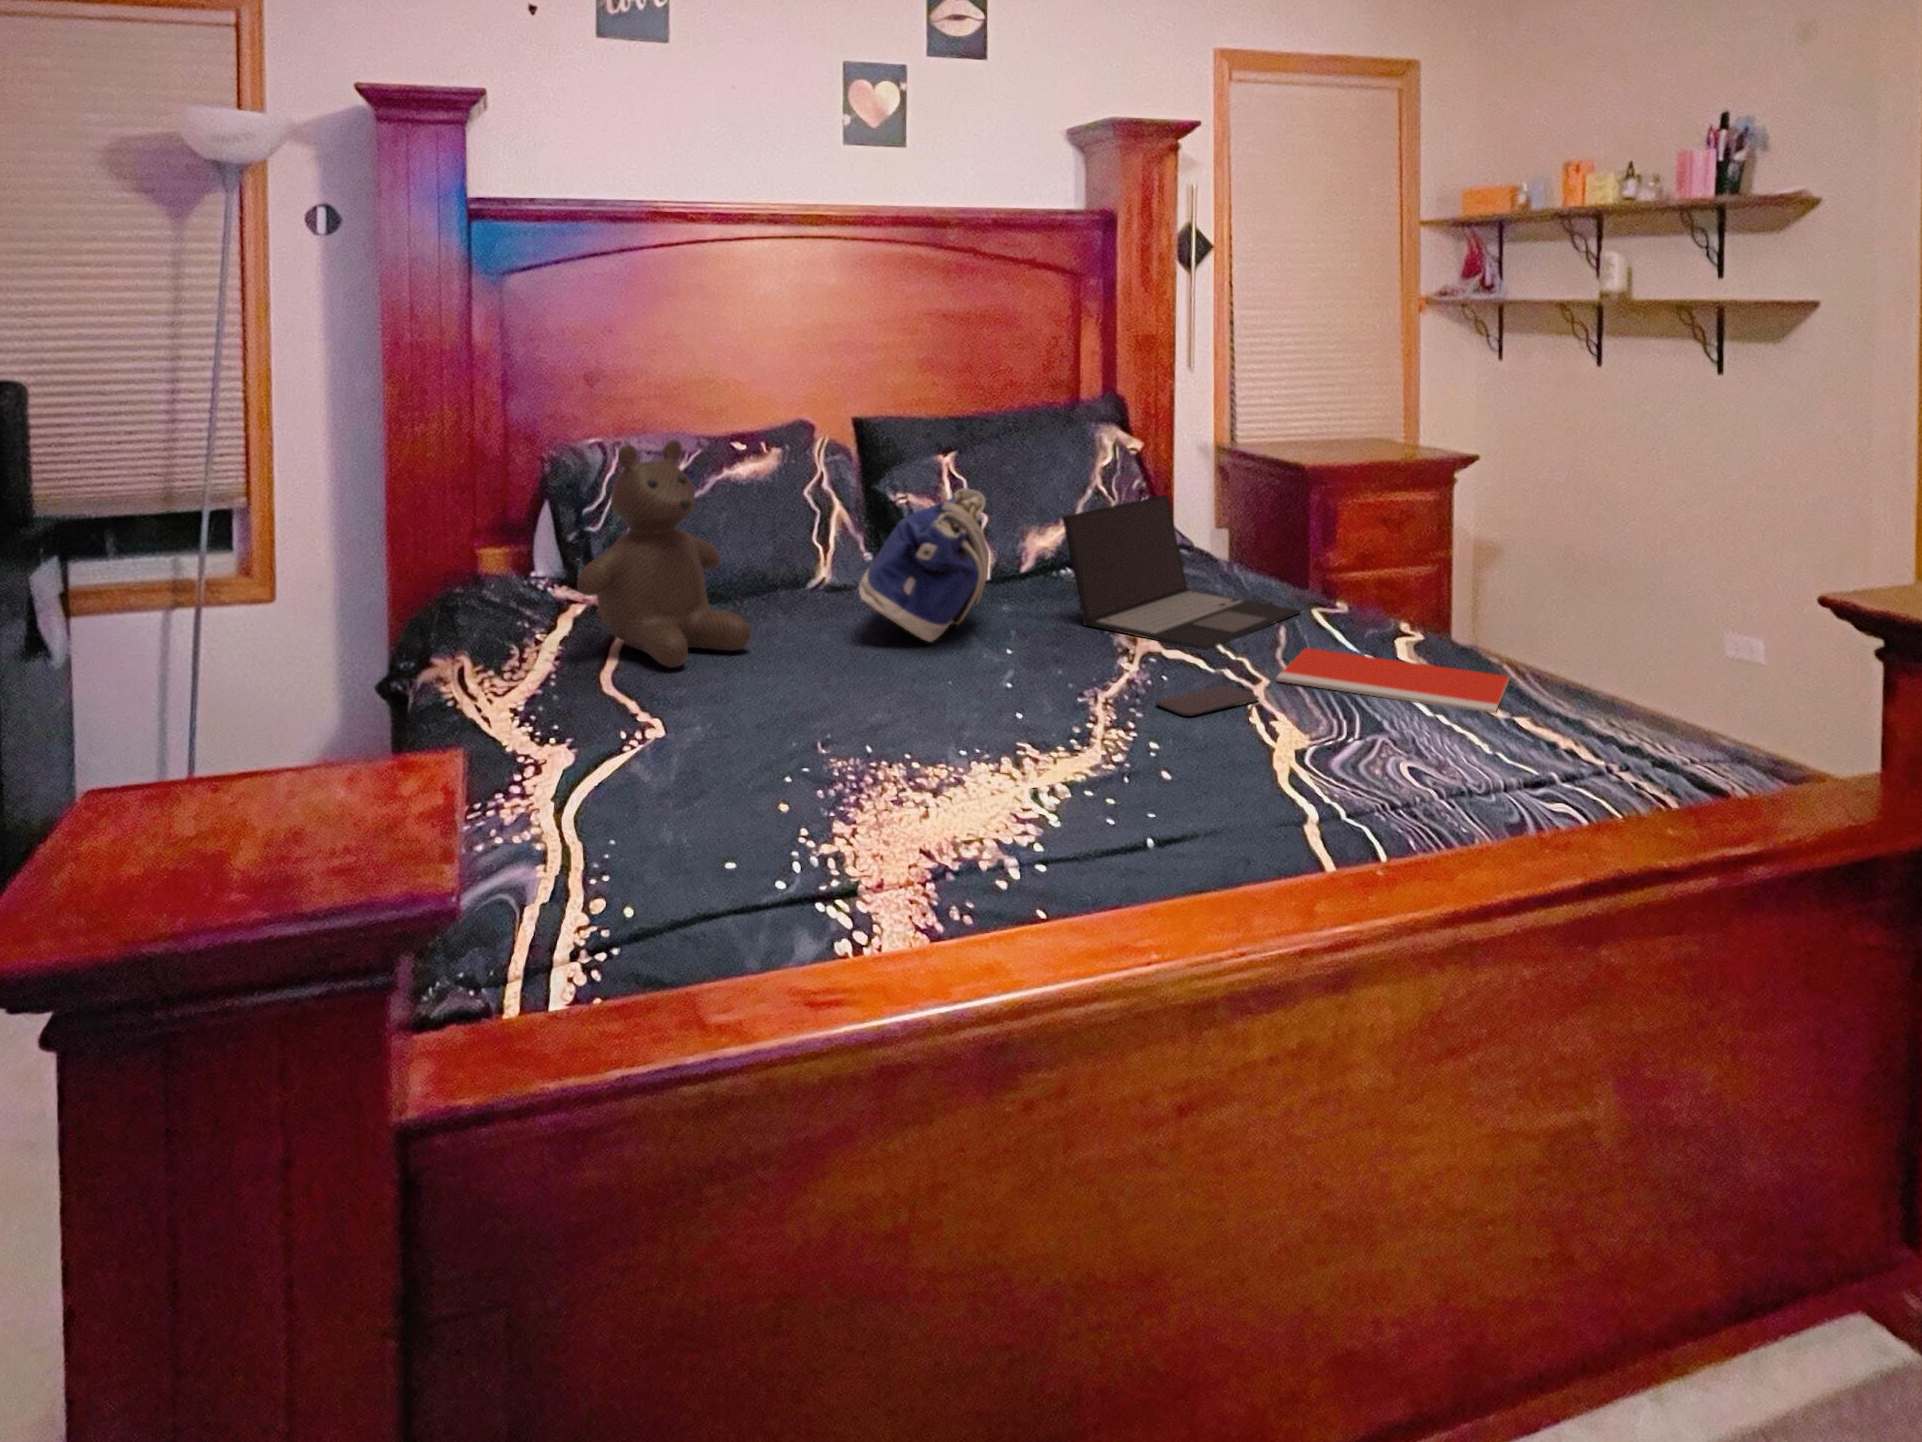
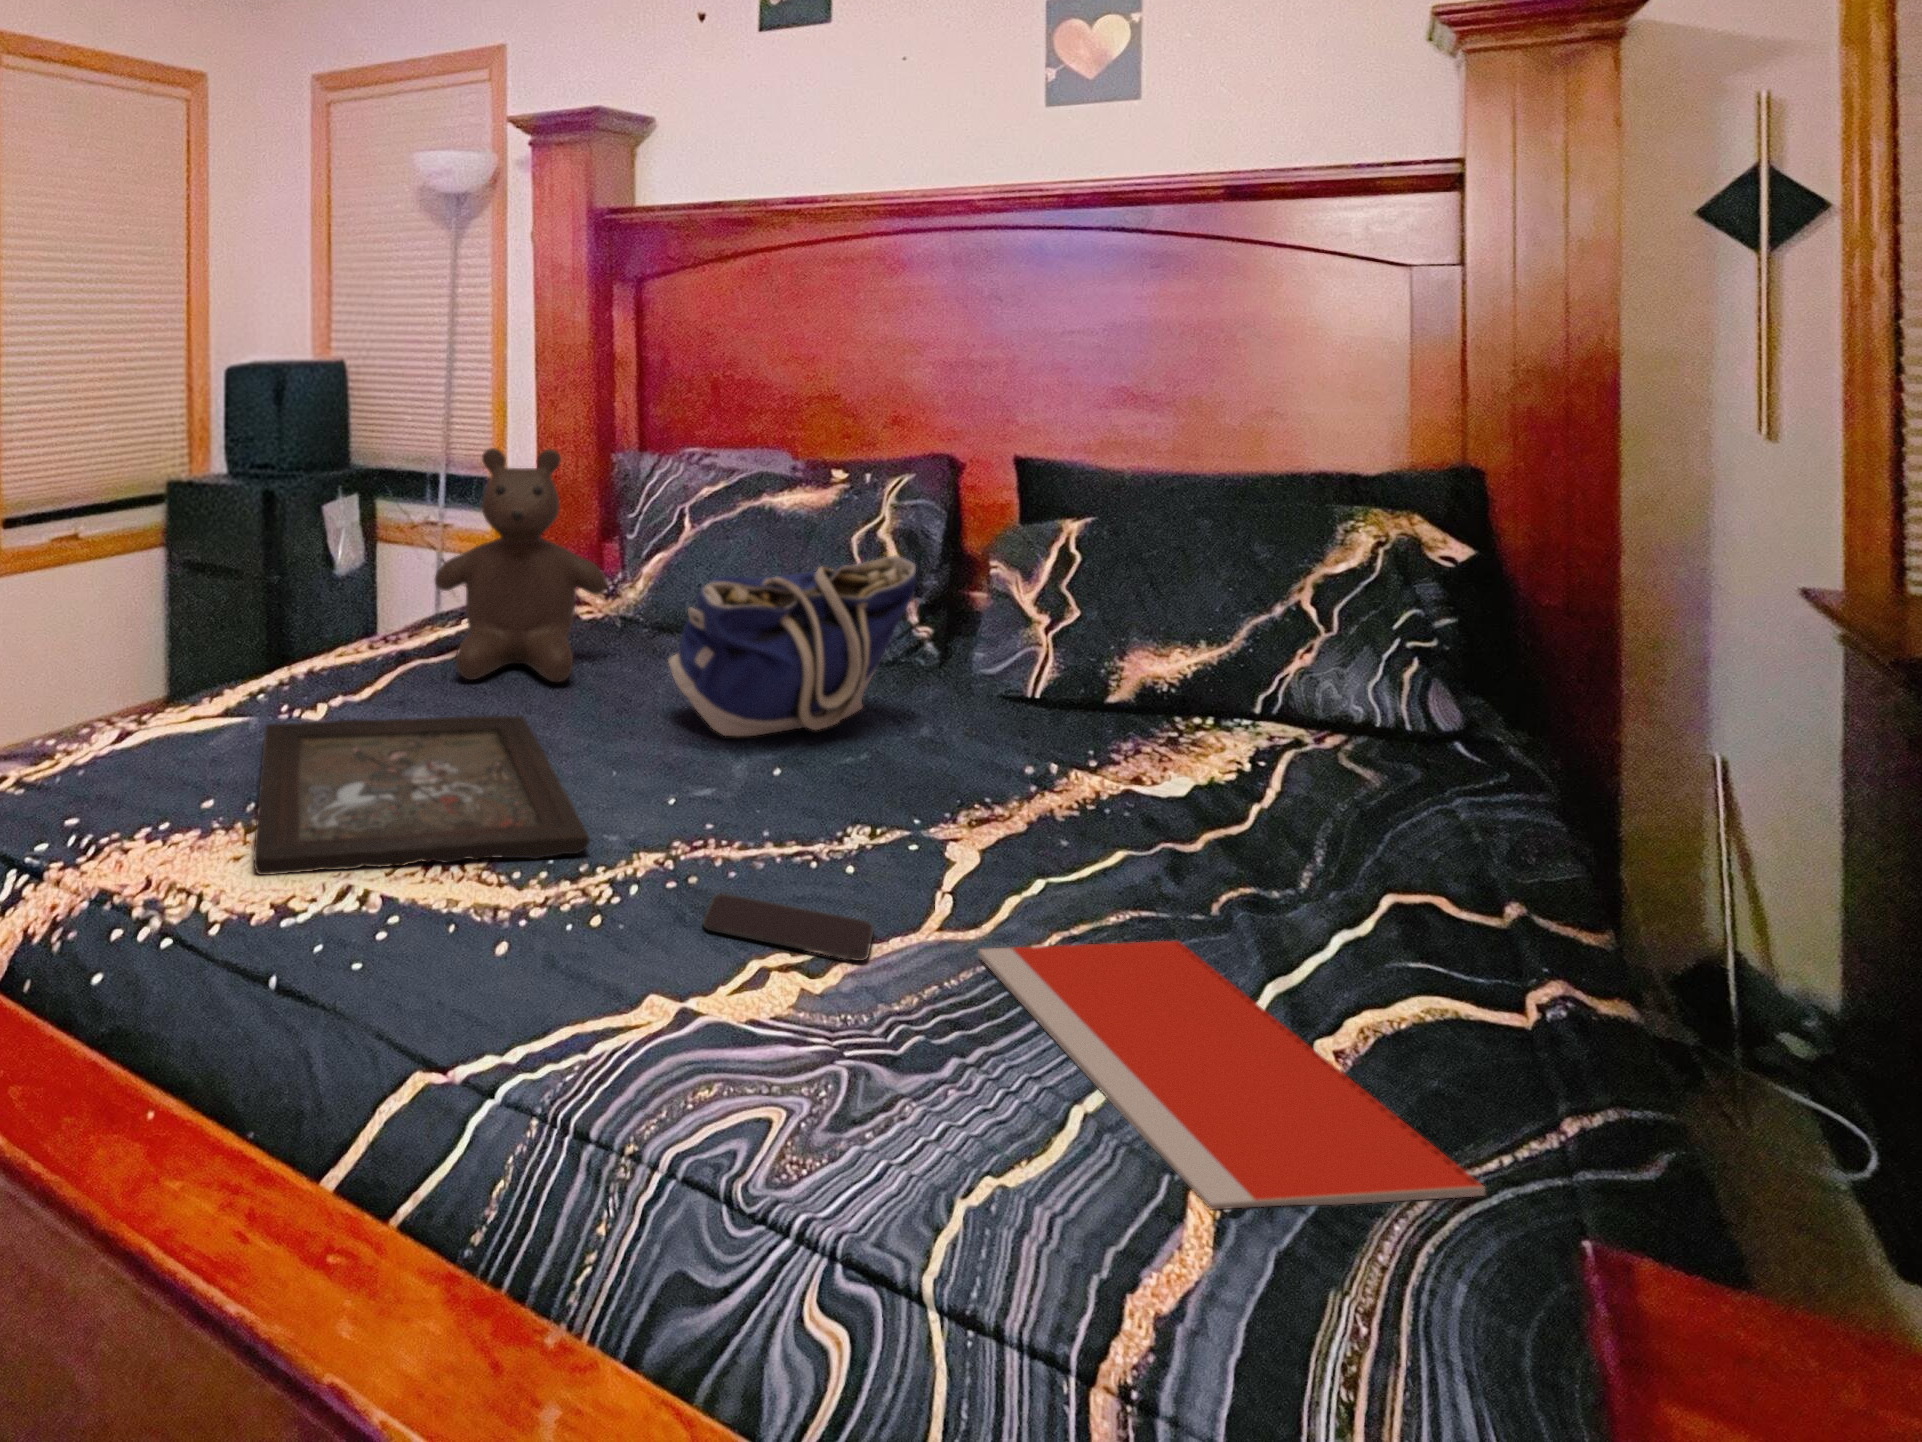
laptop: present [1062,495,1301,650] -> none [961,618,1411,903]
tray: none [680,666,1058,800] -> present [254,715,590,875]

